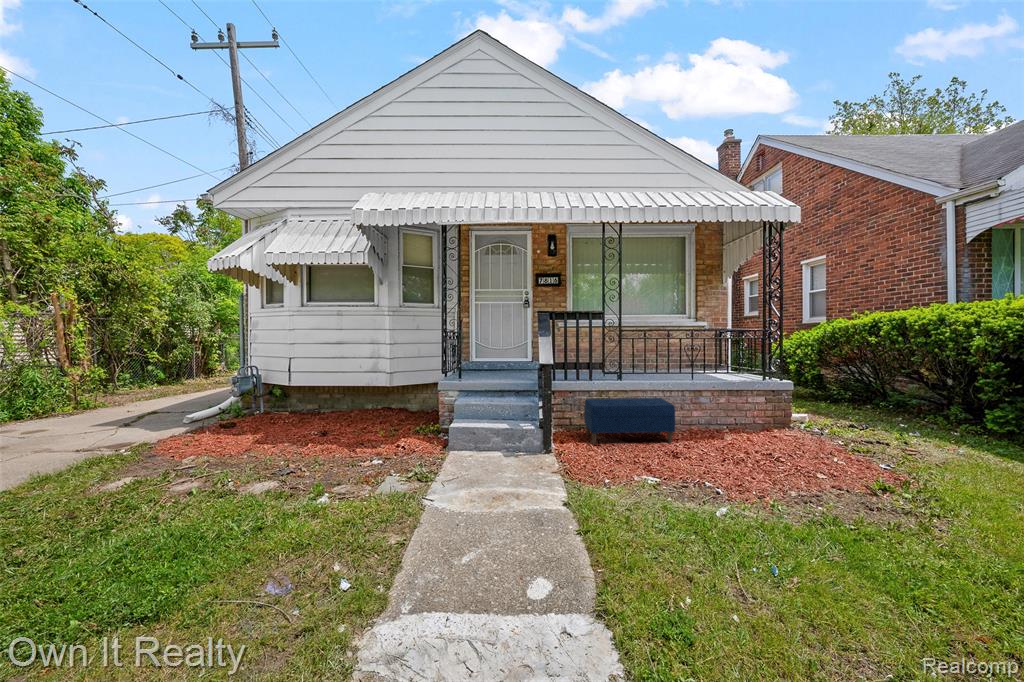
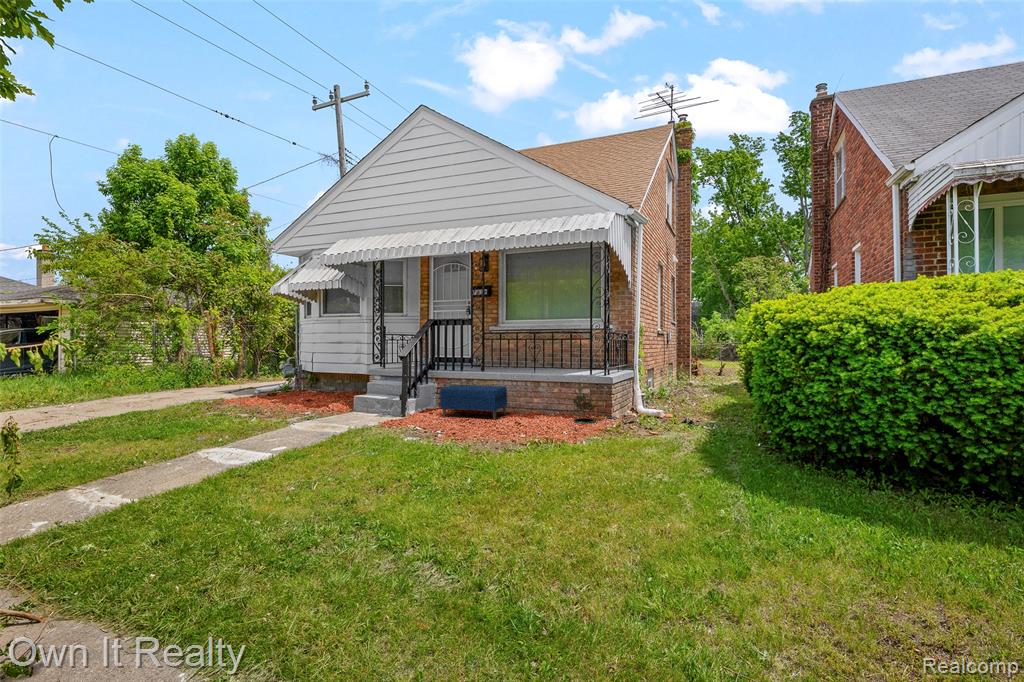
potted tree: none [757,389,789,440] -> present [573,387,595,424]

